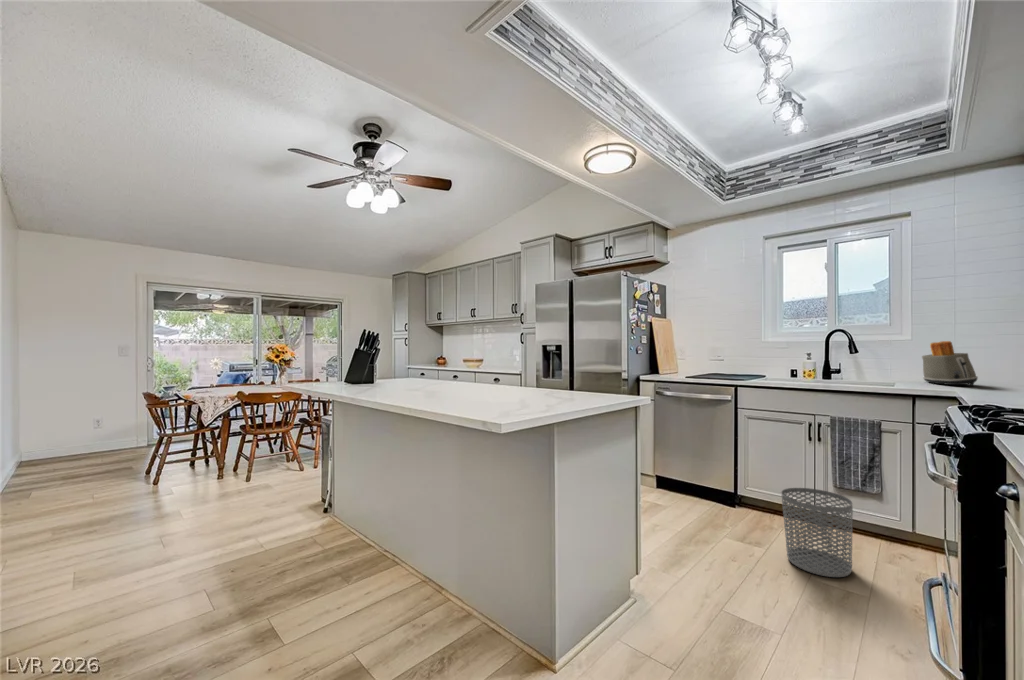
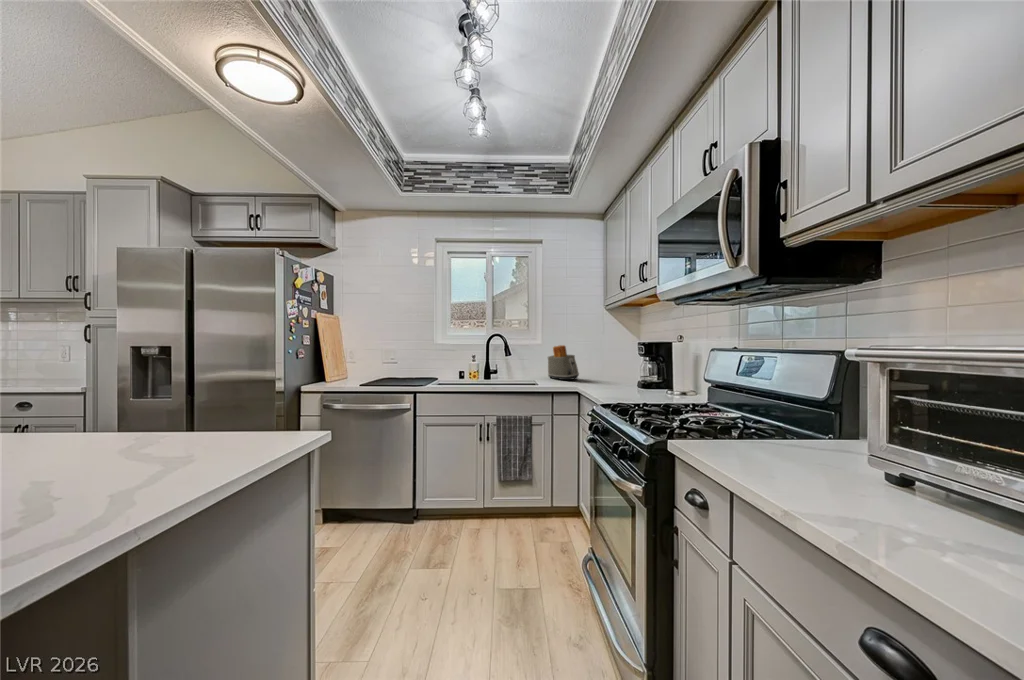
waste bin: present [782,488,853,577] -> none [466,493,523,585]

